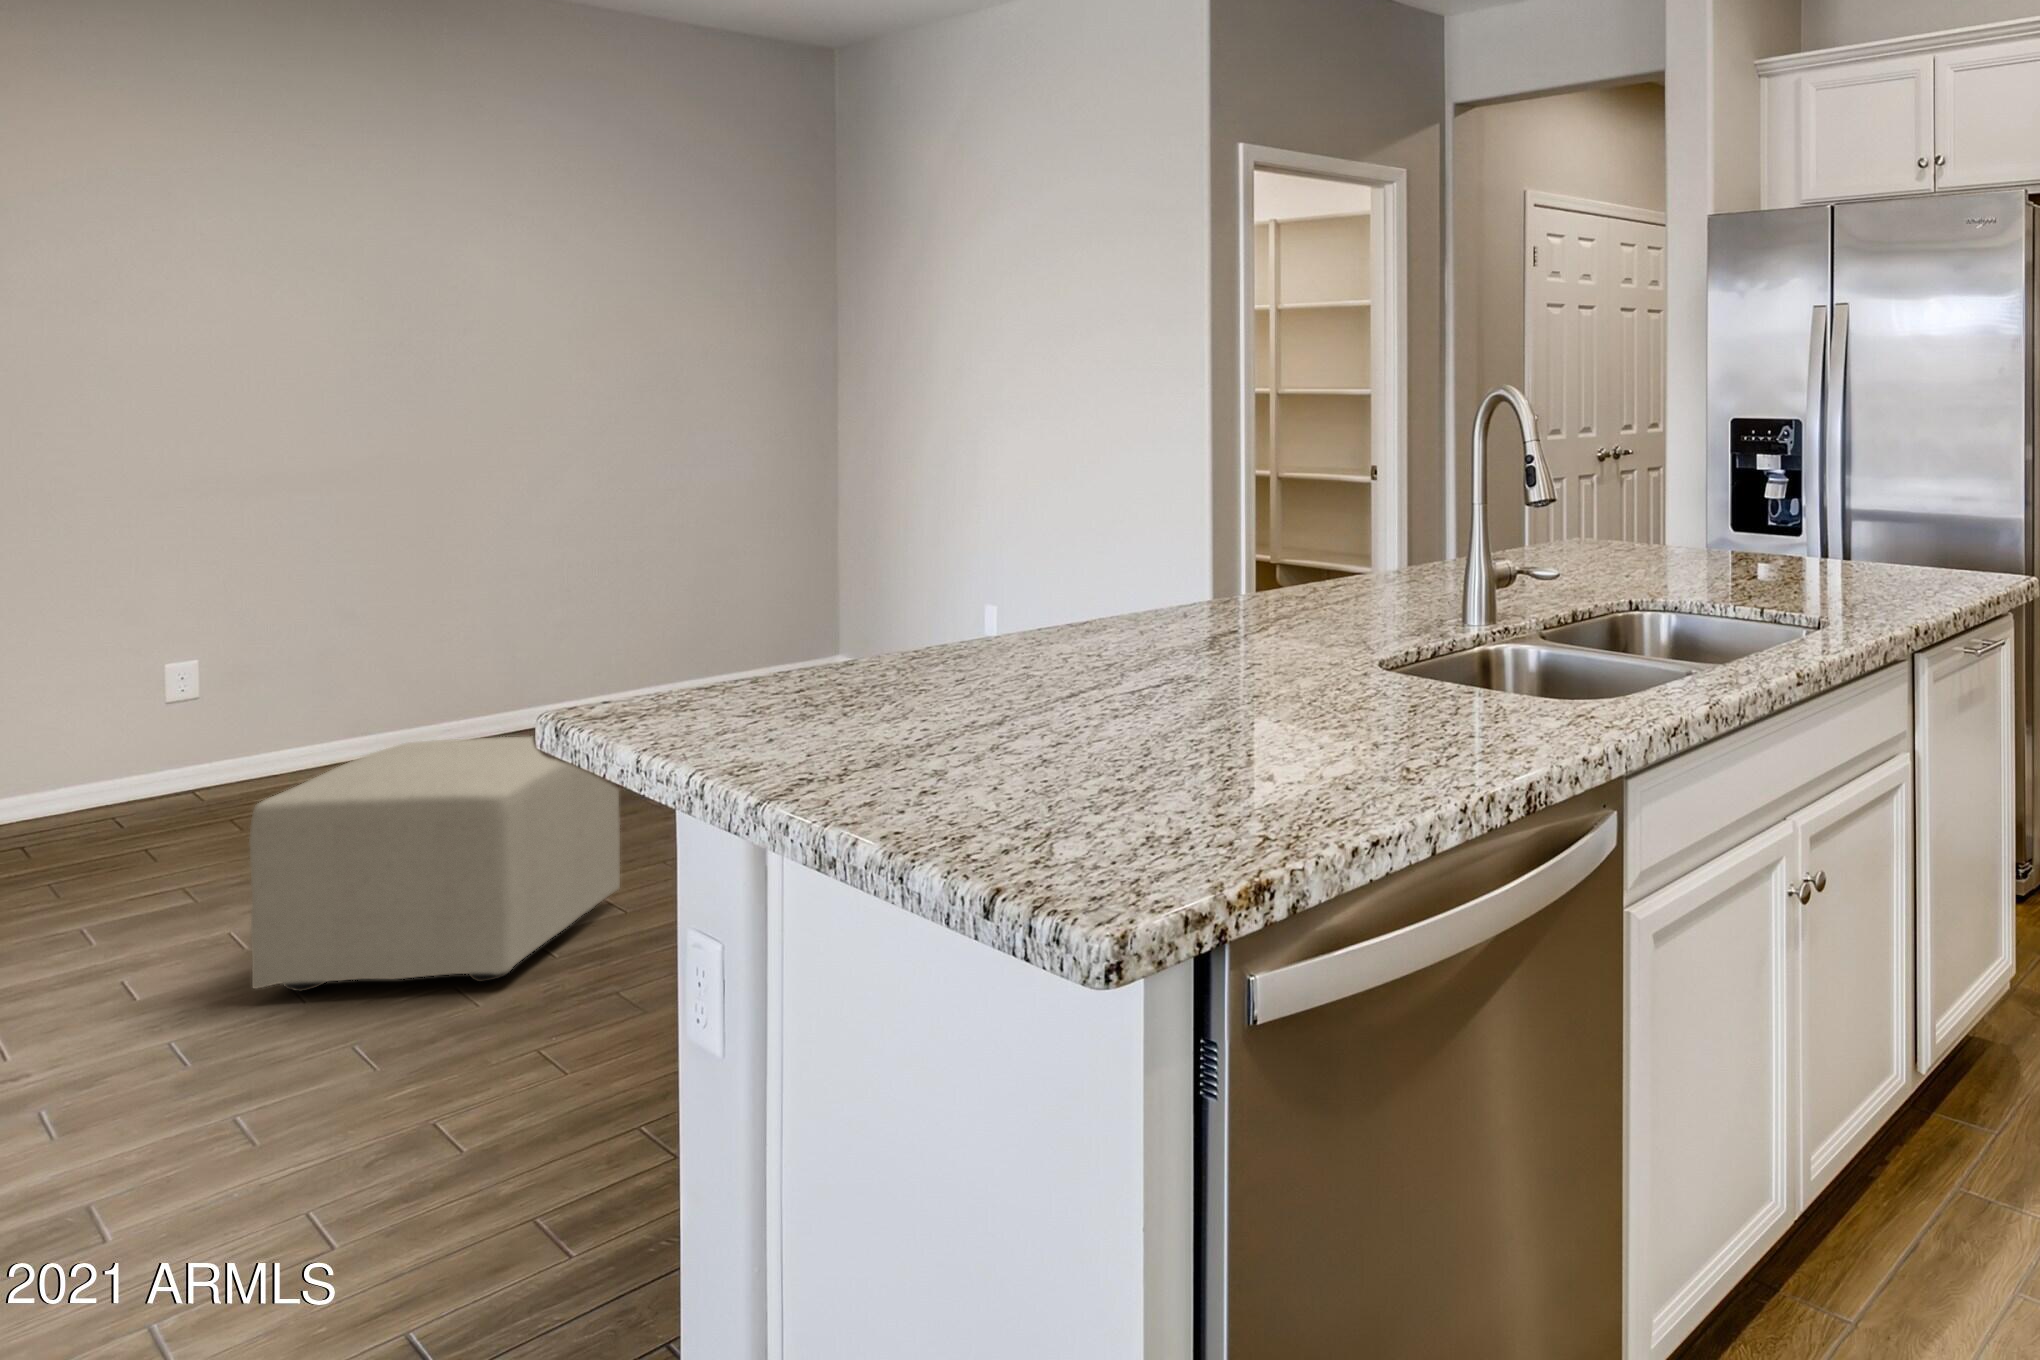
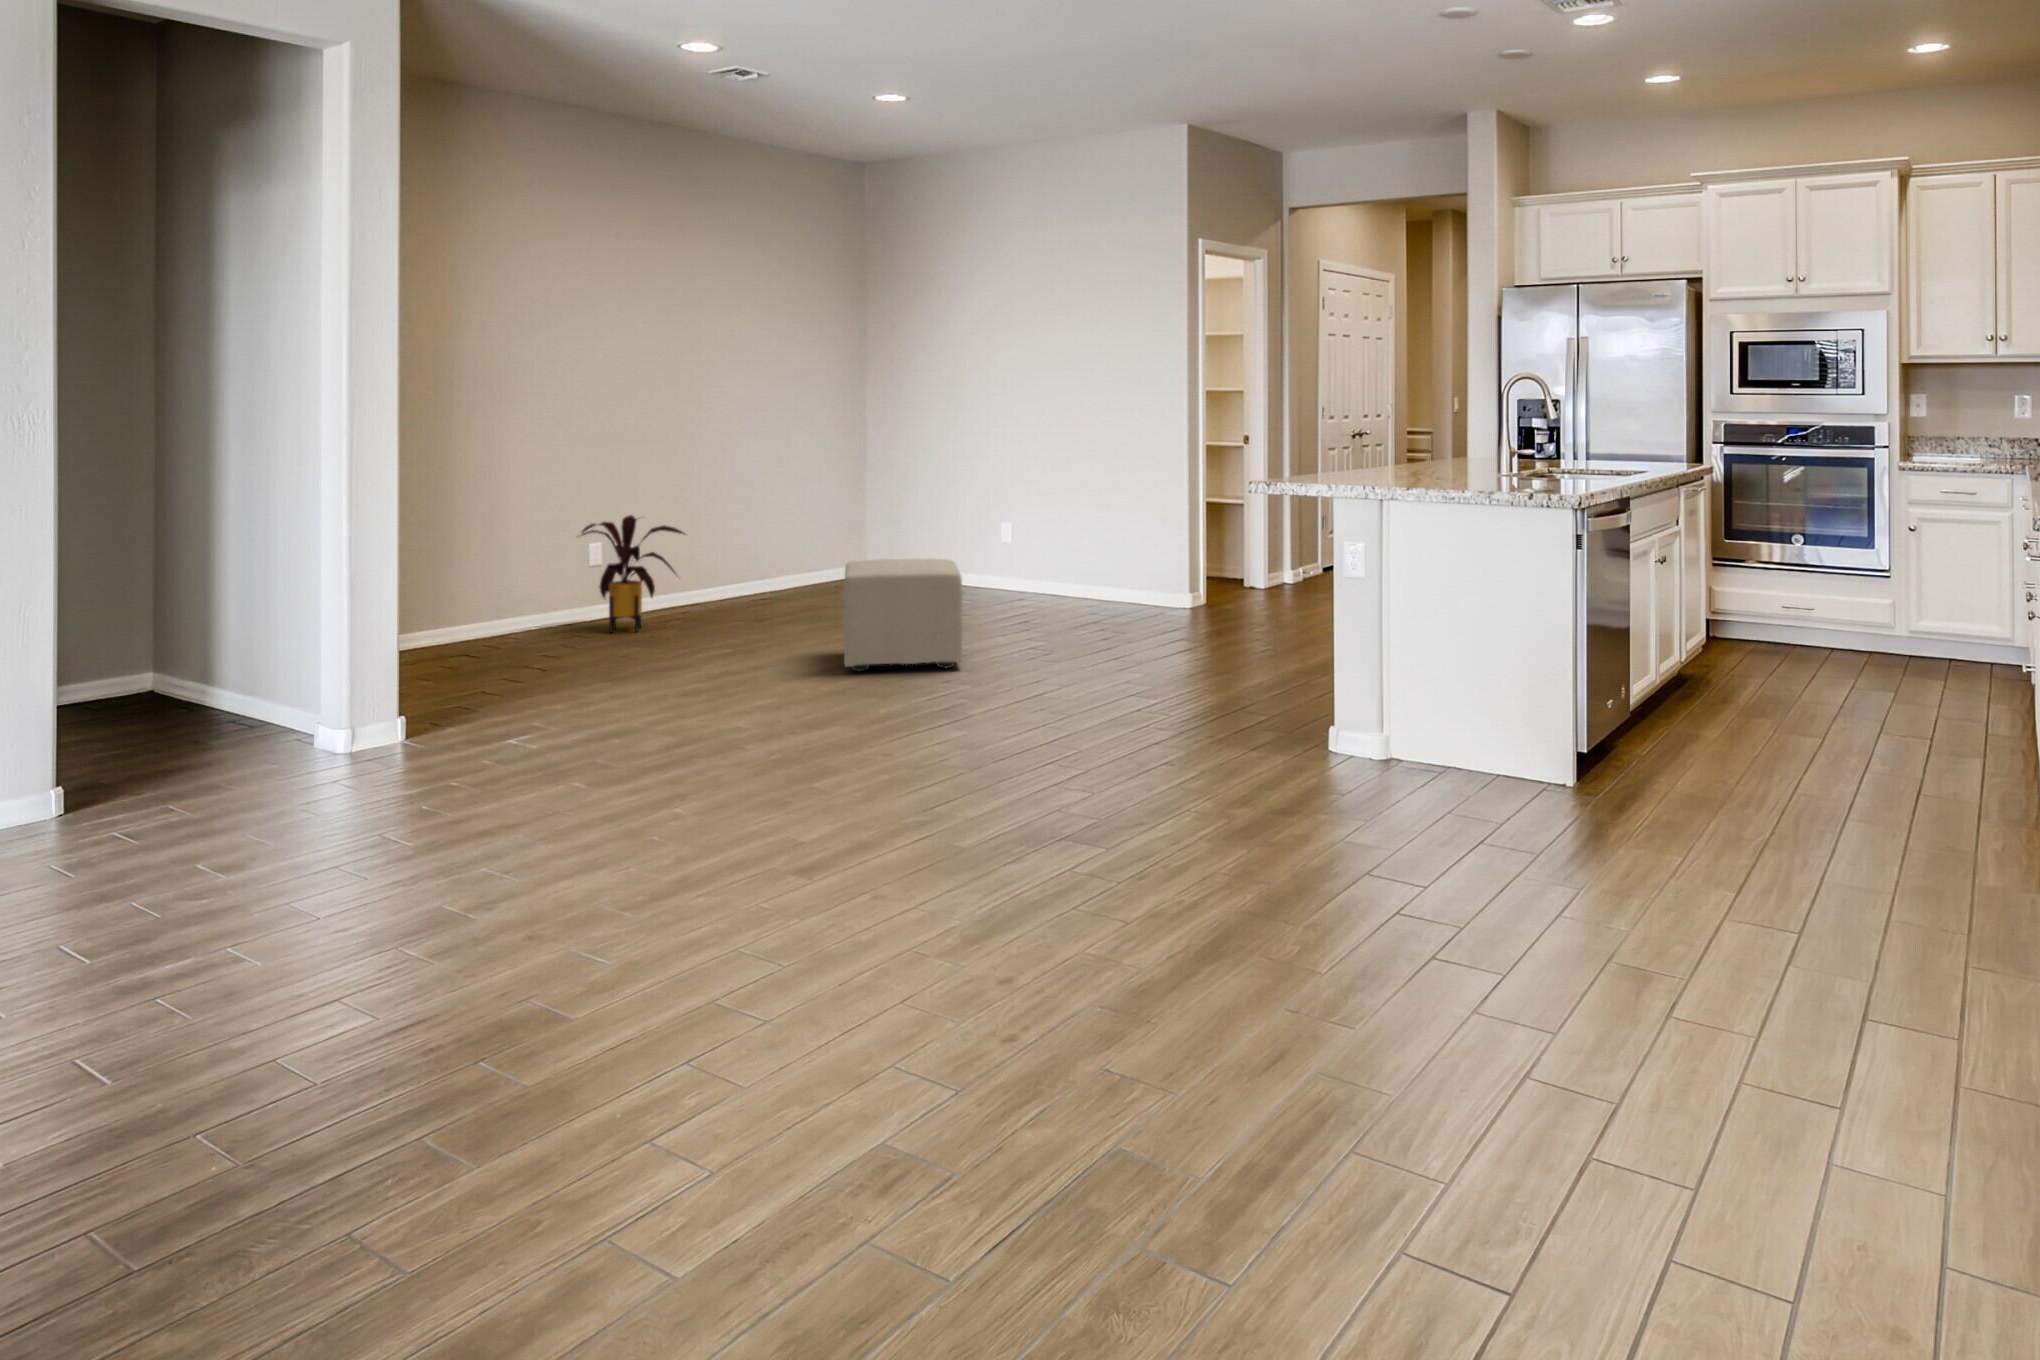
house plant: none [52,619,291,836] -> present [582,515,684,633]

